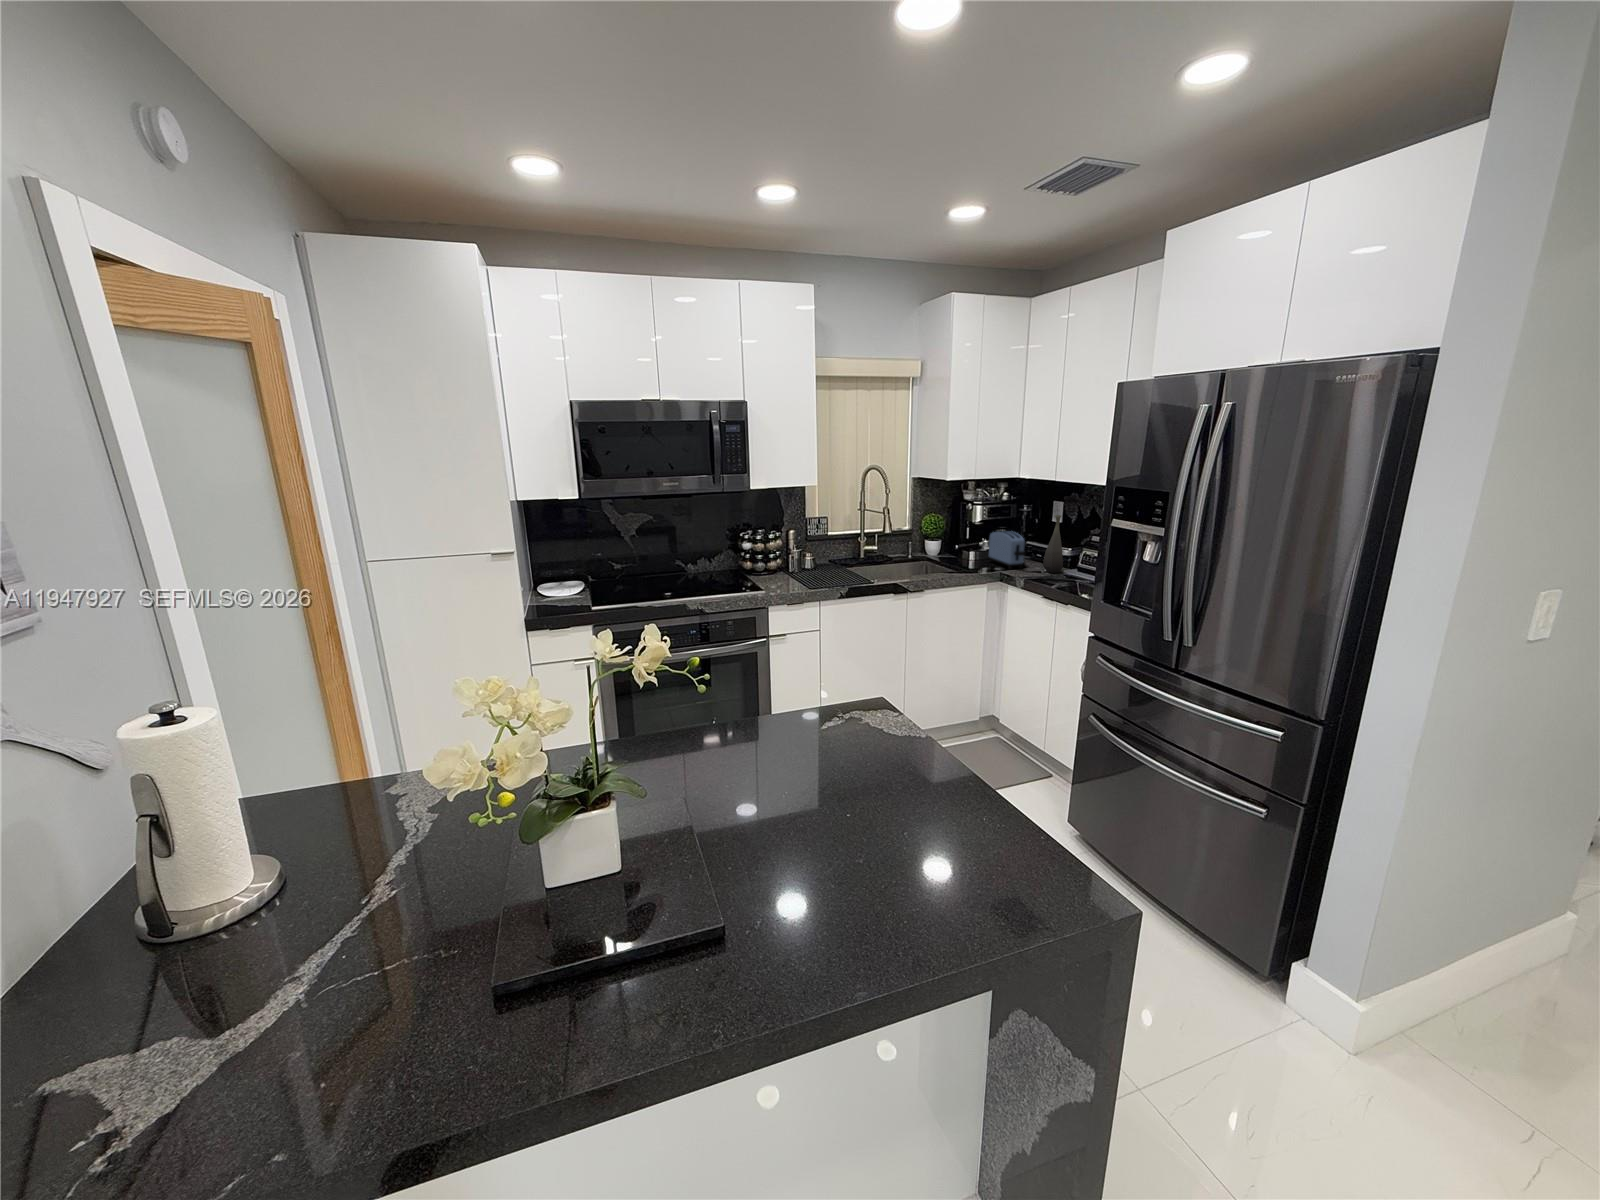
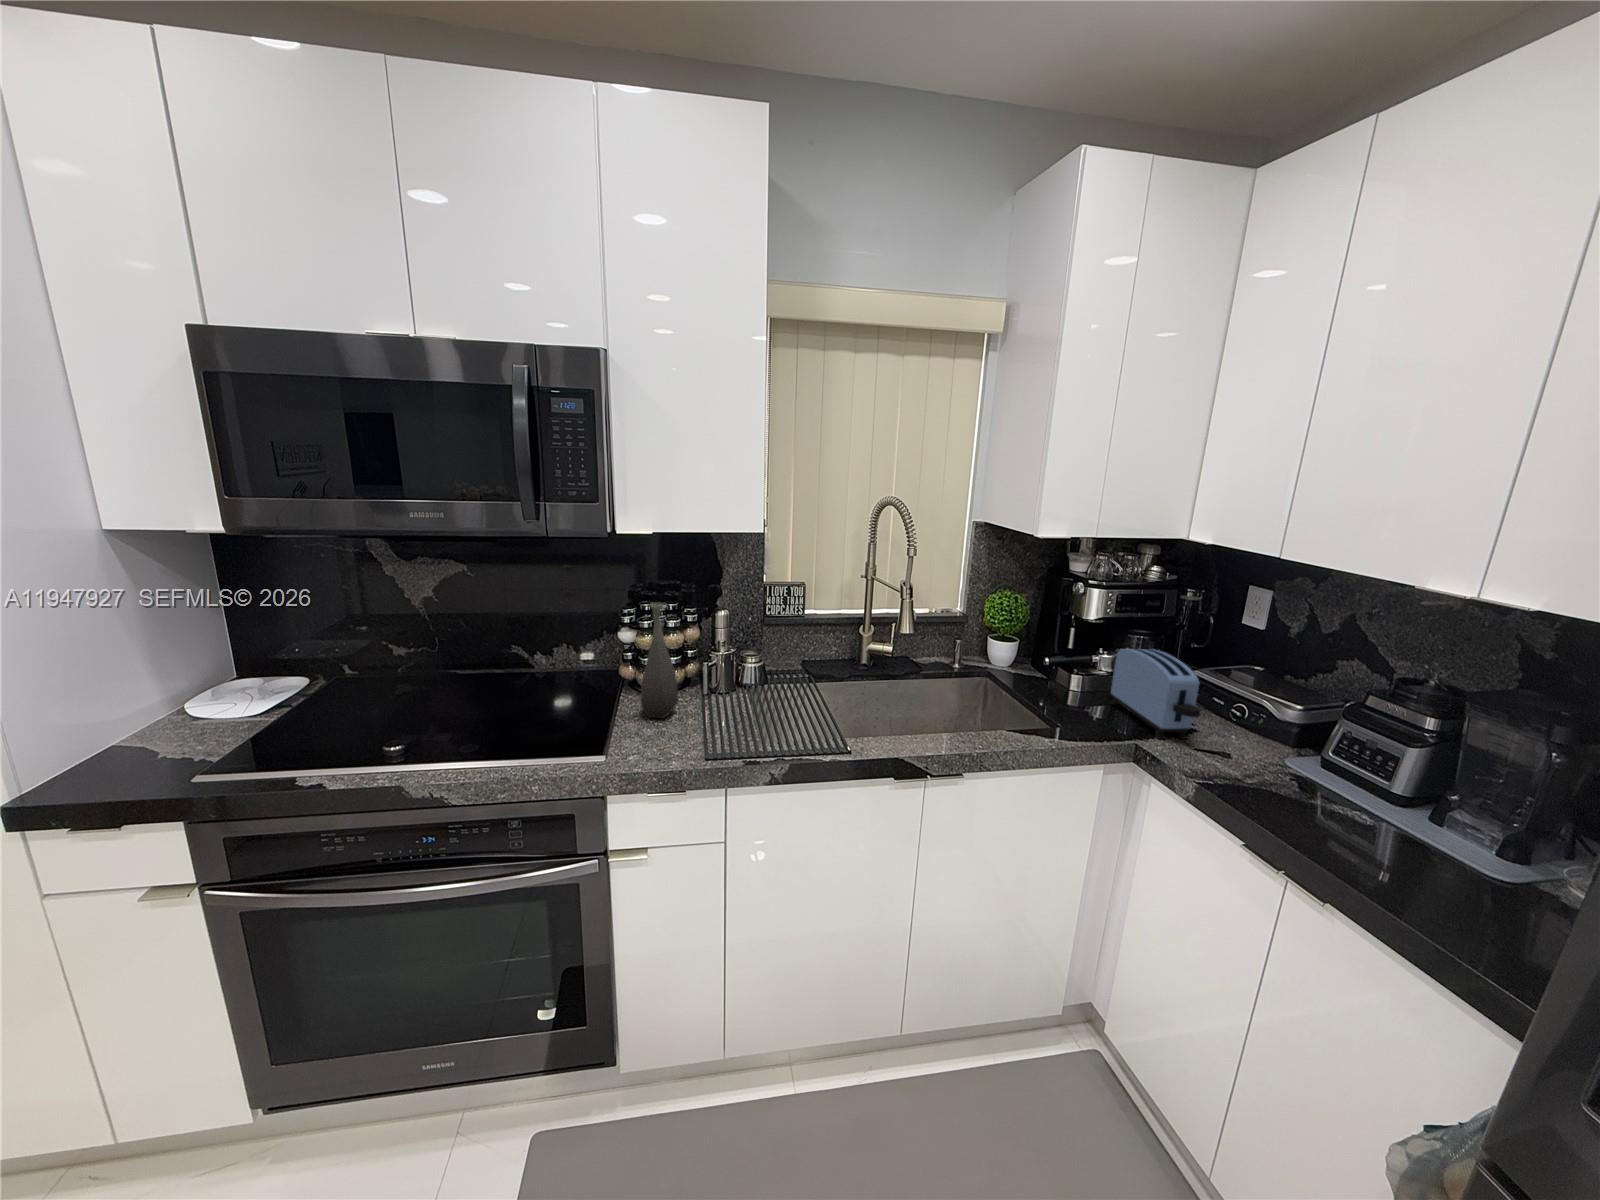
bottle: present [1043,515,1063,573] -> present [641,602,679,718]

